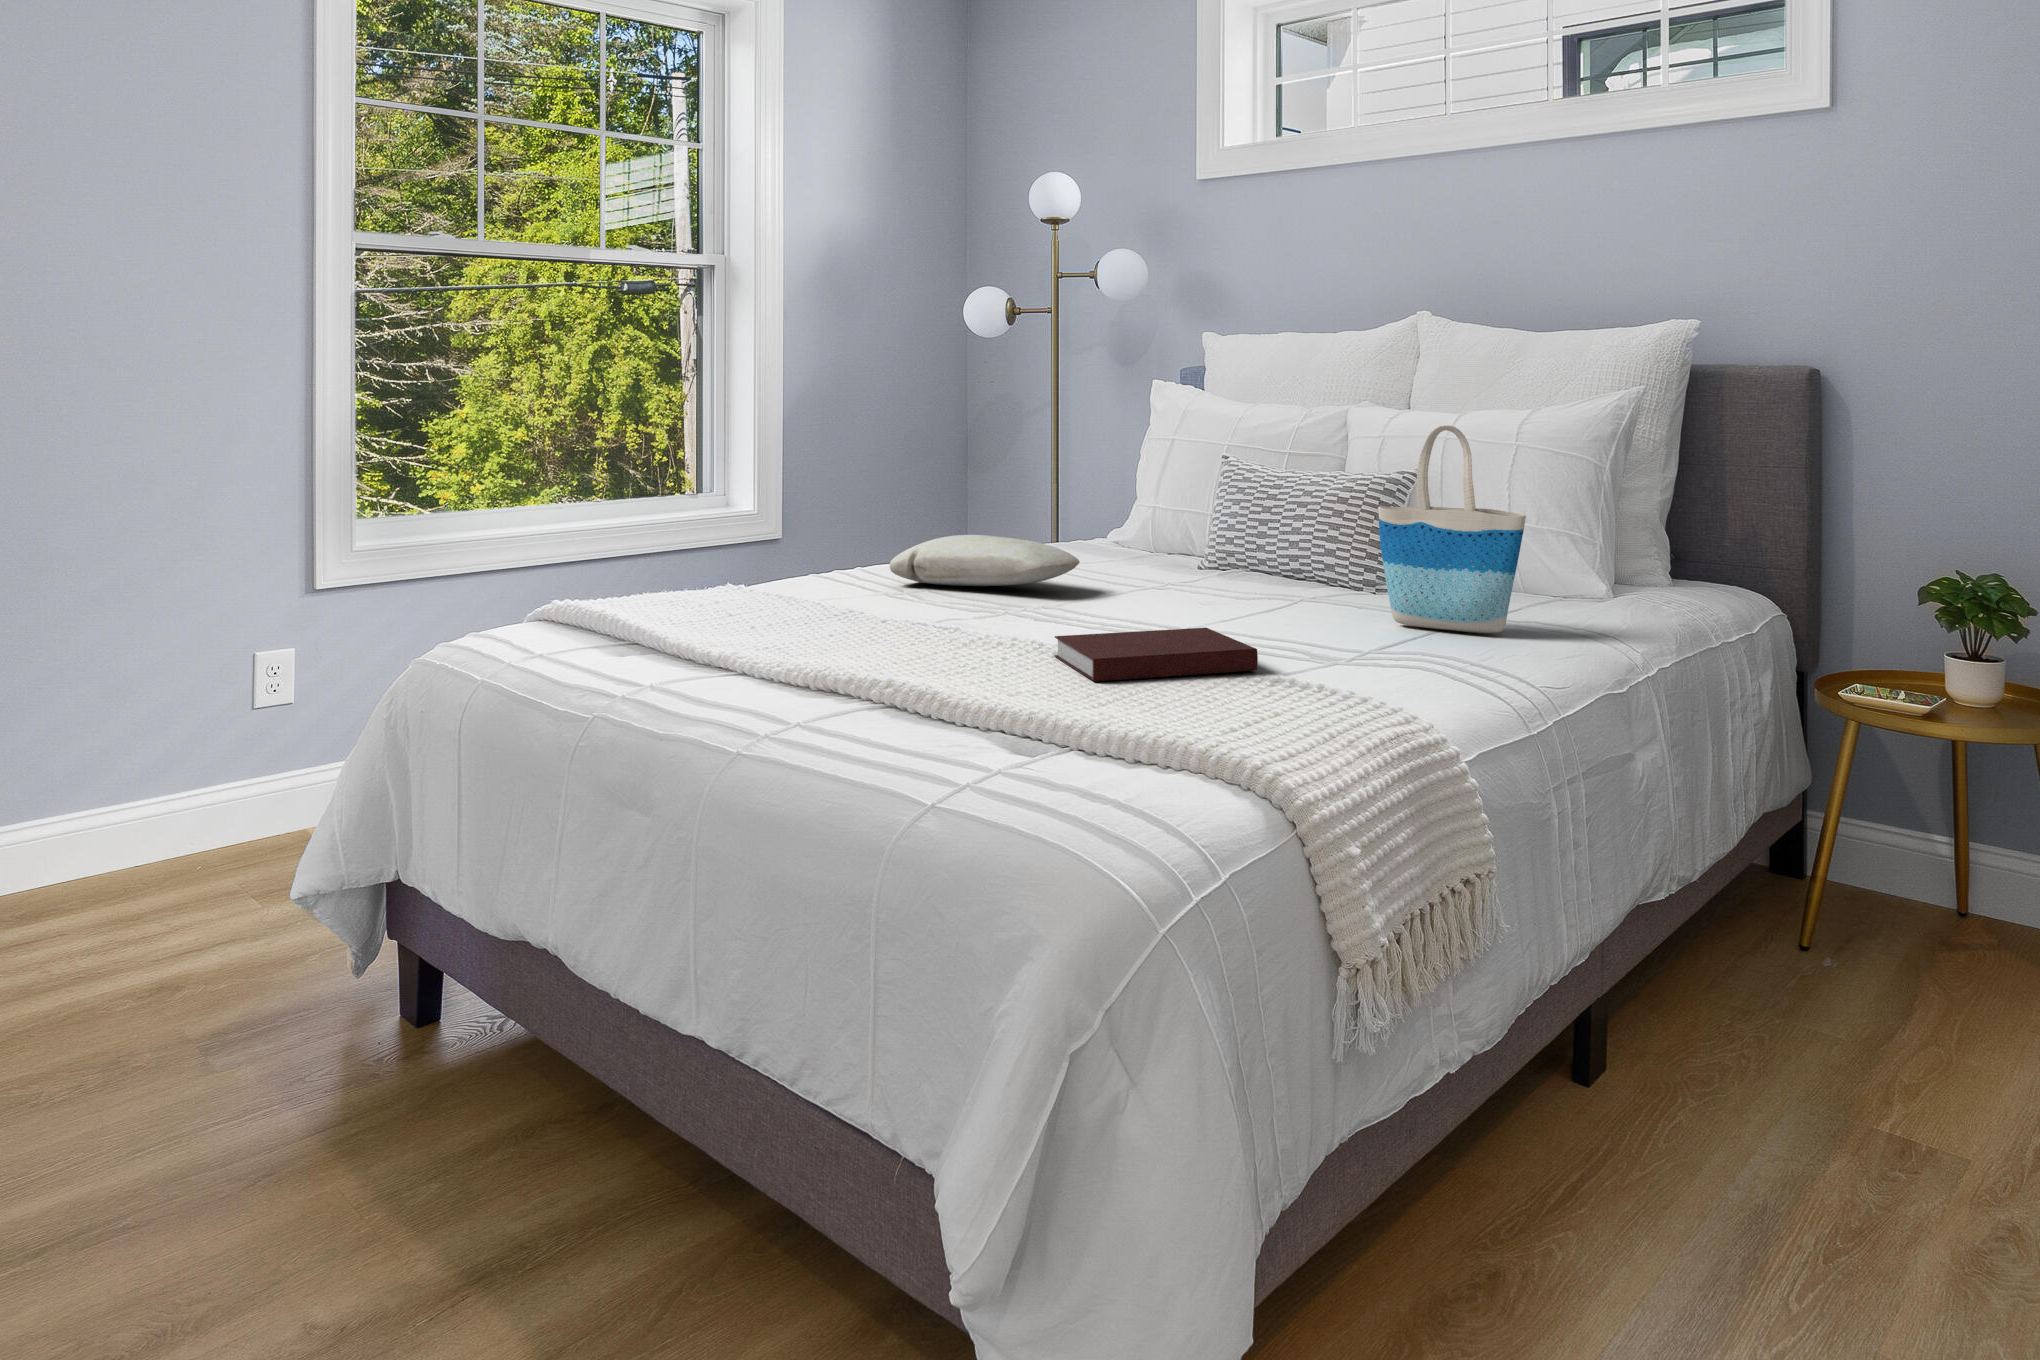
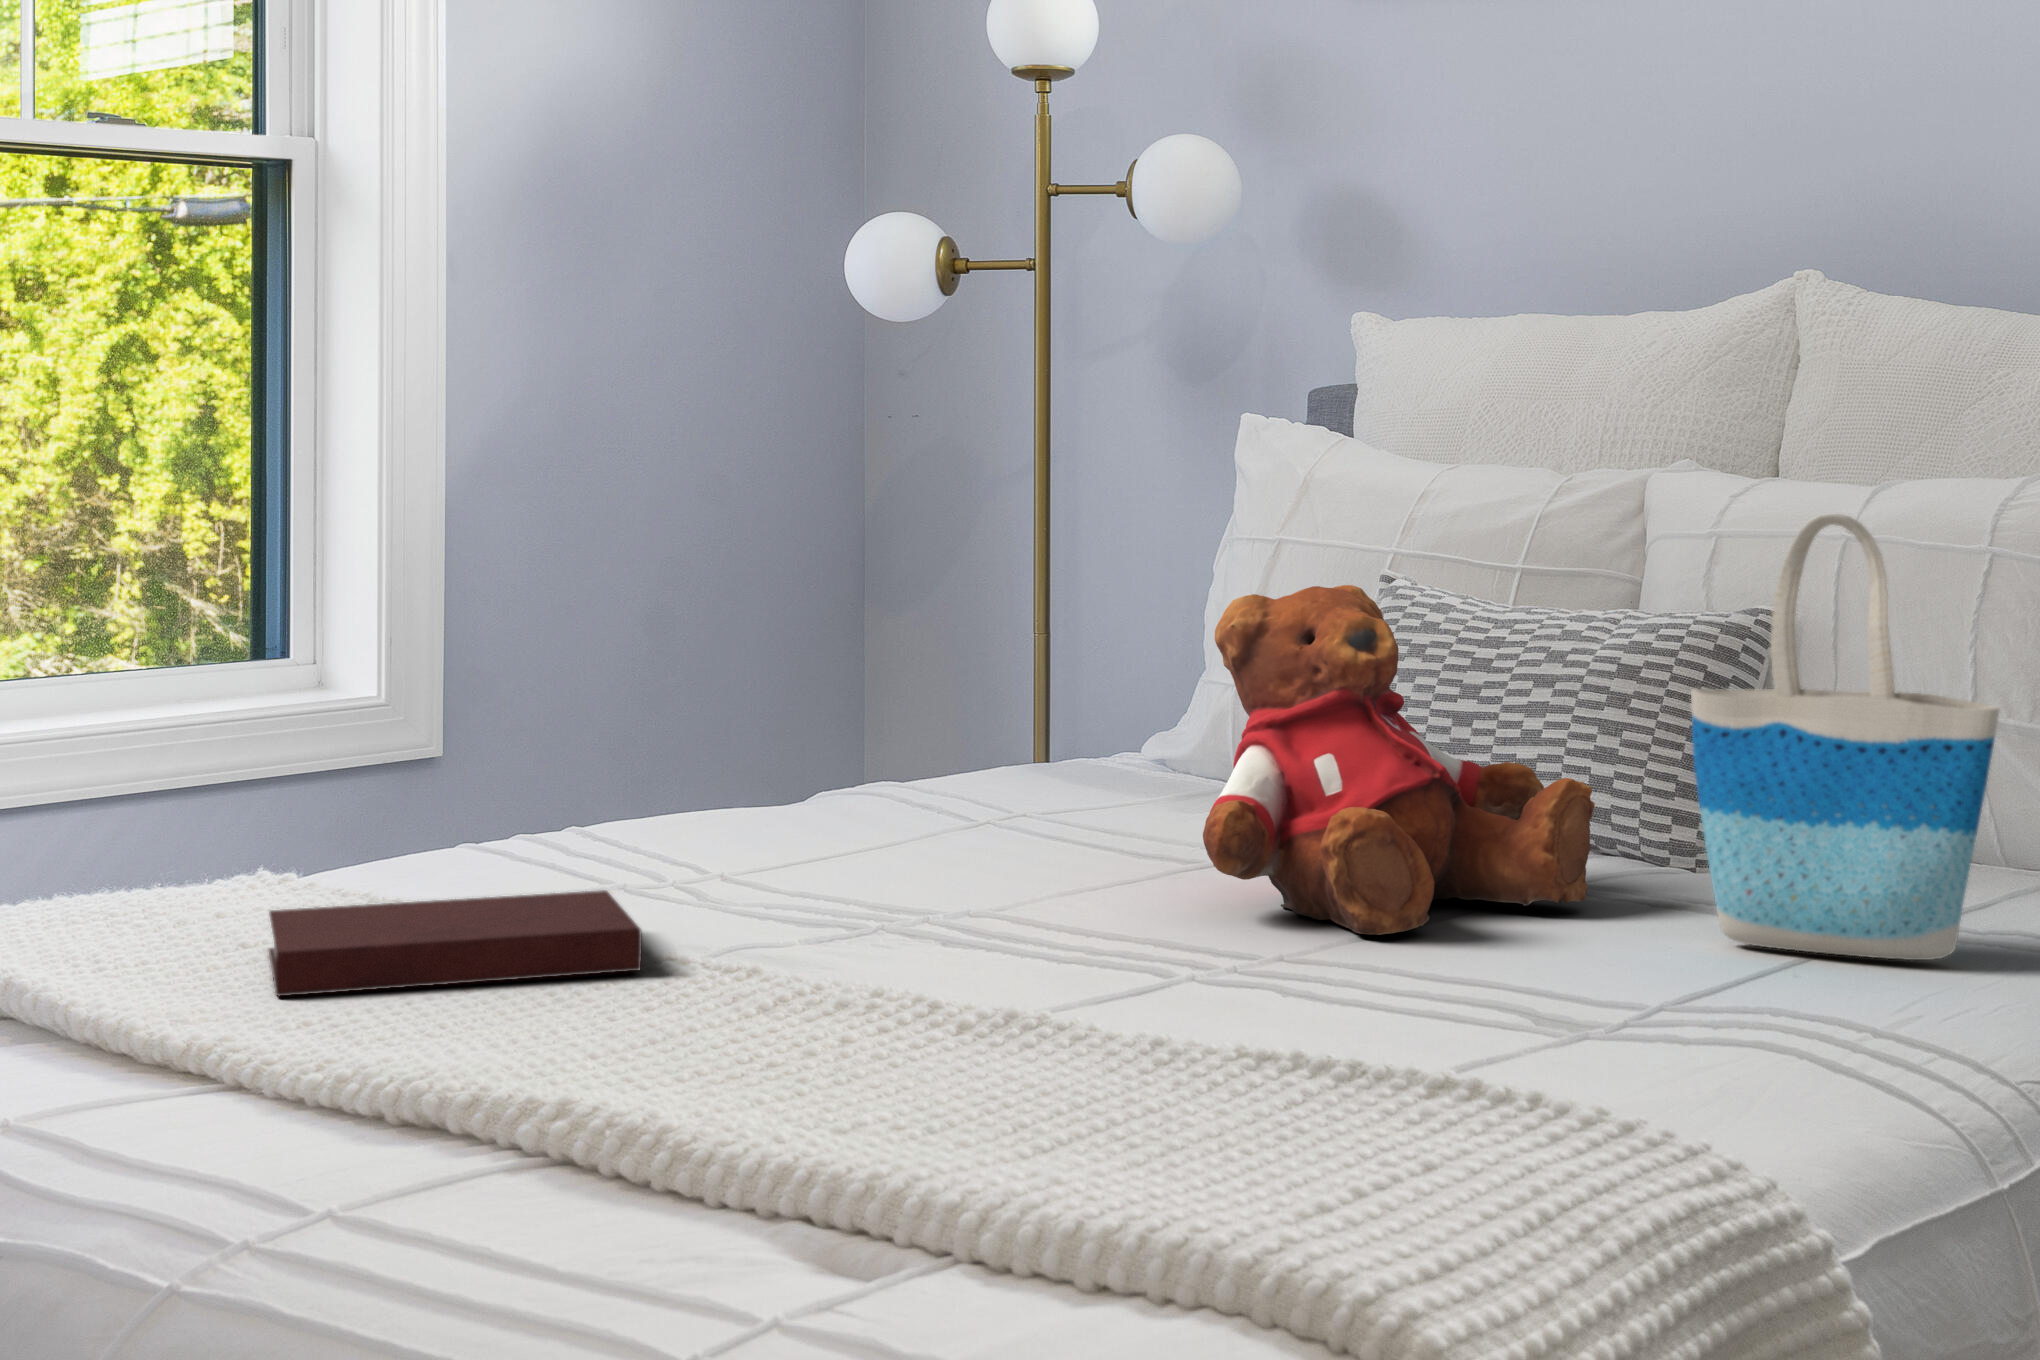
teddy bear: none [1151,459,1331,618] -> present [1203,585,1595,935]
pillow: present [890,535,1080,586] -> none [632,758,1054,864]
notebook: present [1055,628,1258,681] -> present [269,890,642,996]

